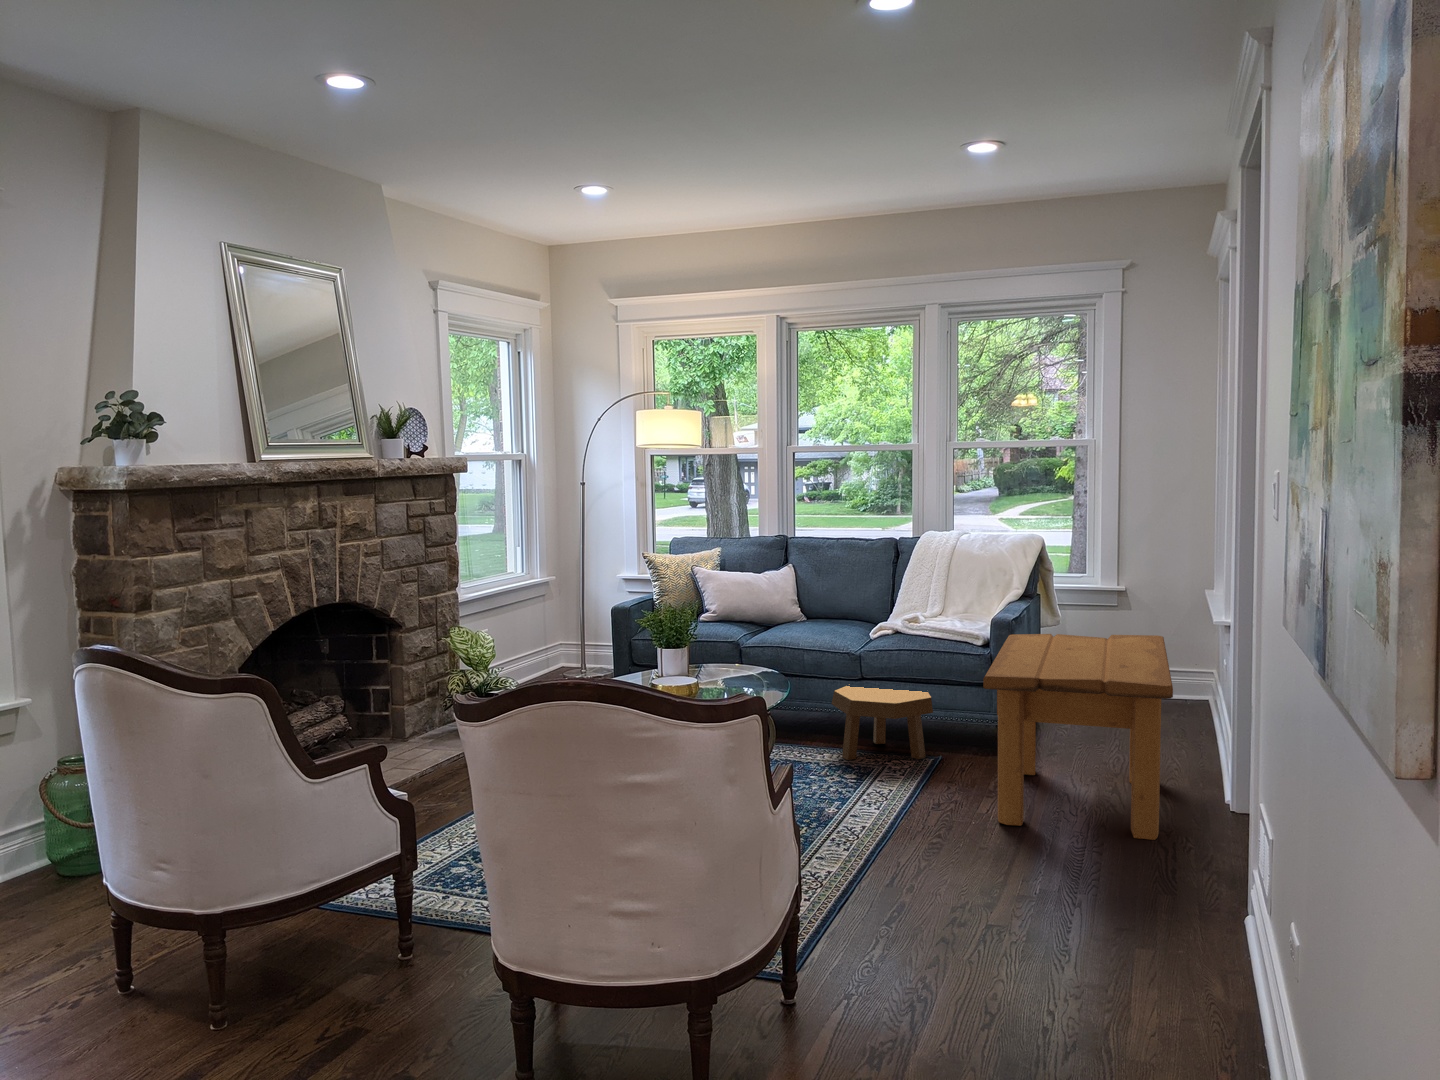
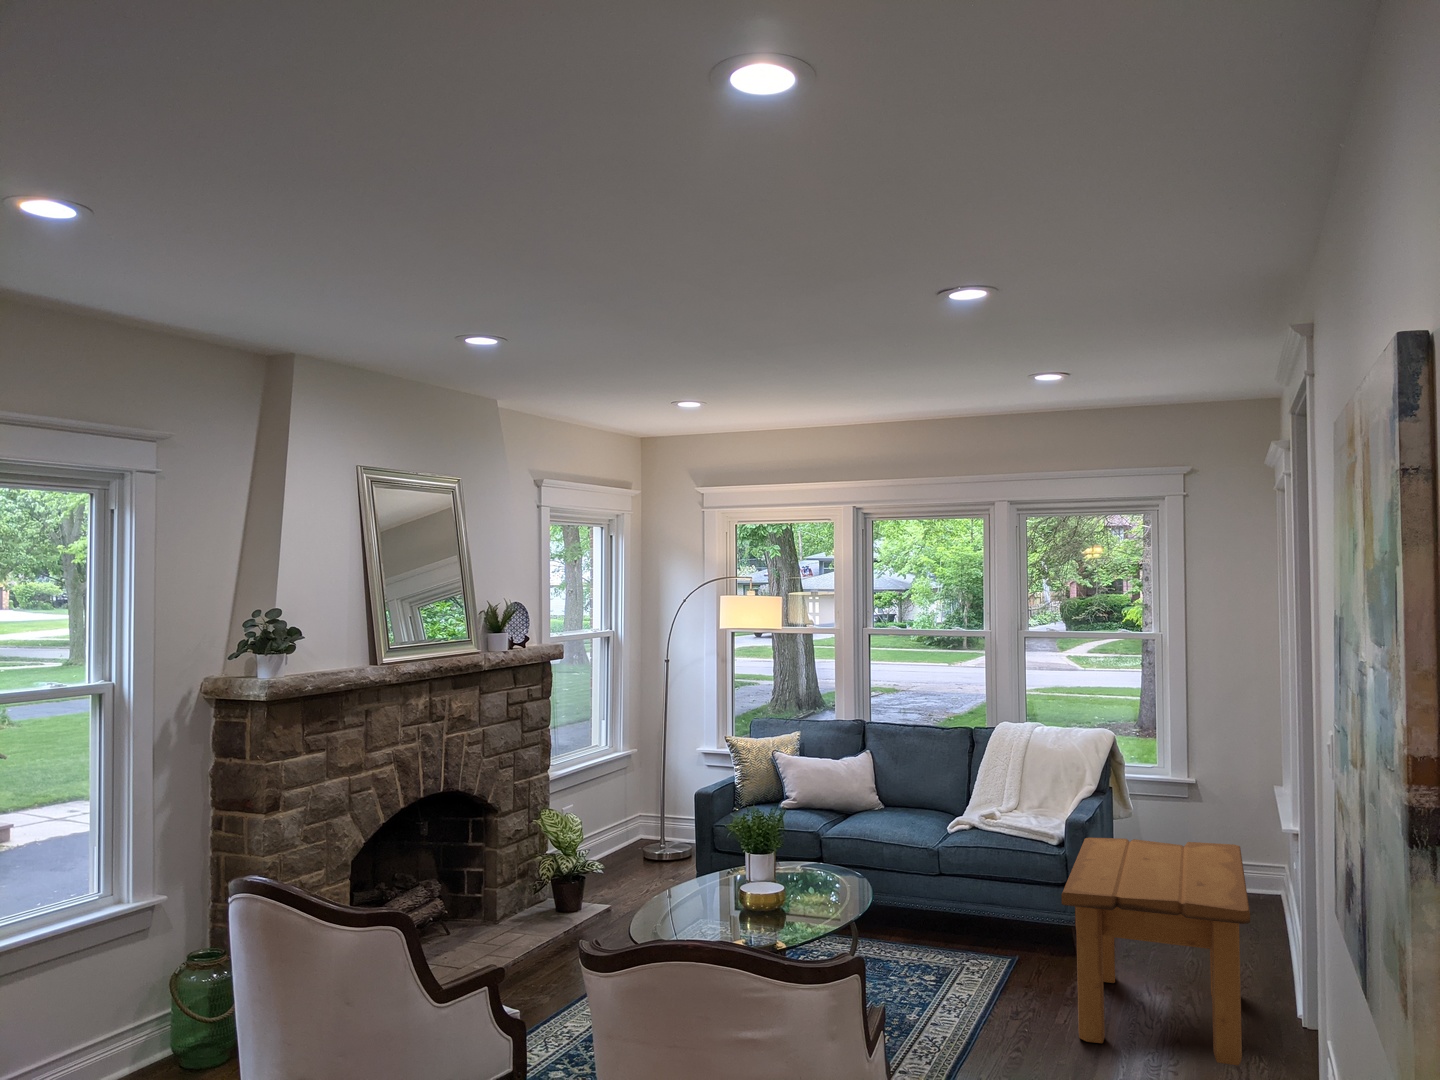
footstool: present [832,686,933,760] -> none [910,876,1011,960]

